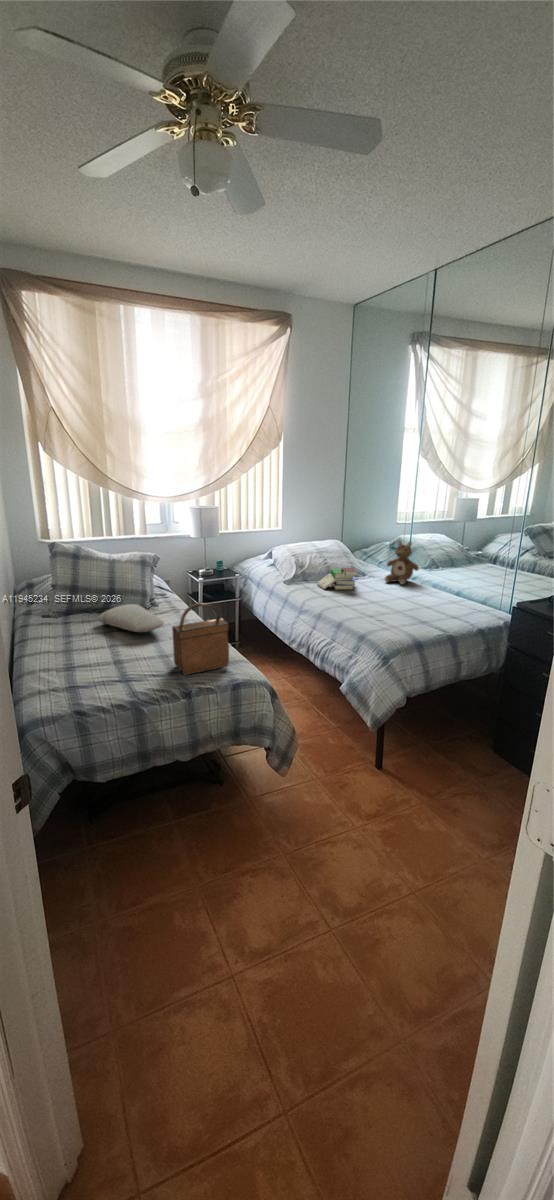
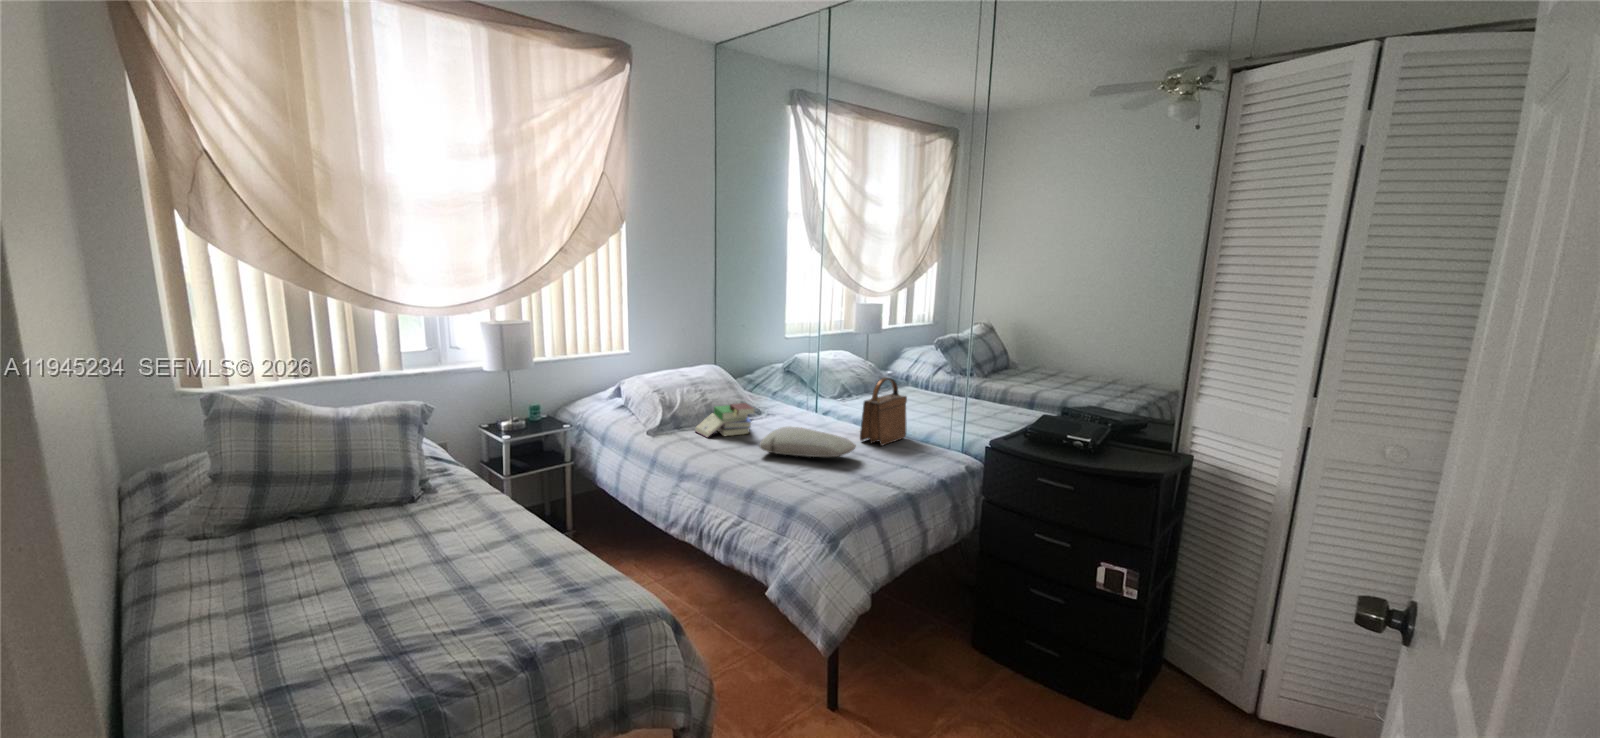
stuffed bear: present [385,540,419,585] -> none [786,361,831,422]
handbag: present [172,603,229,675] -> present [860,377,907,446]
pillow: present [98,604,164,632] -> present [760,426,856,457]

